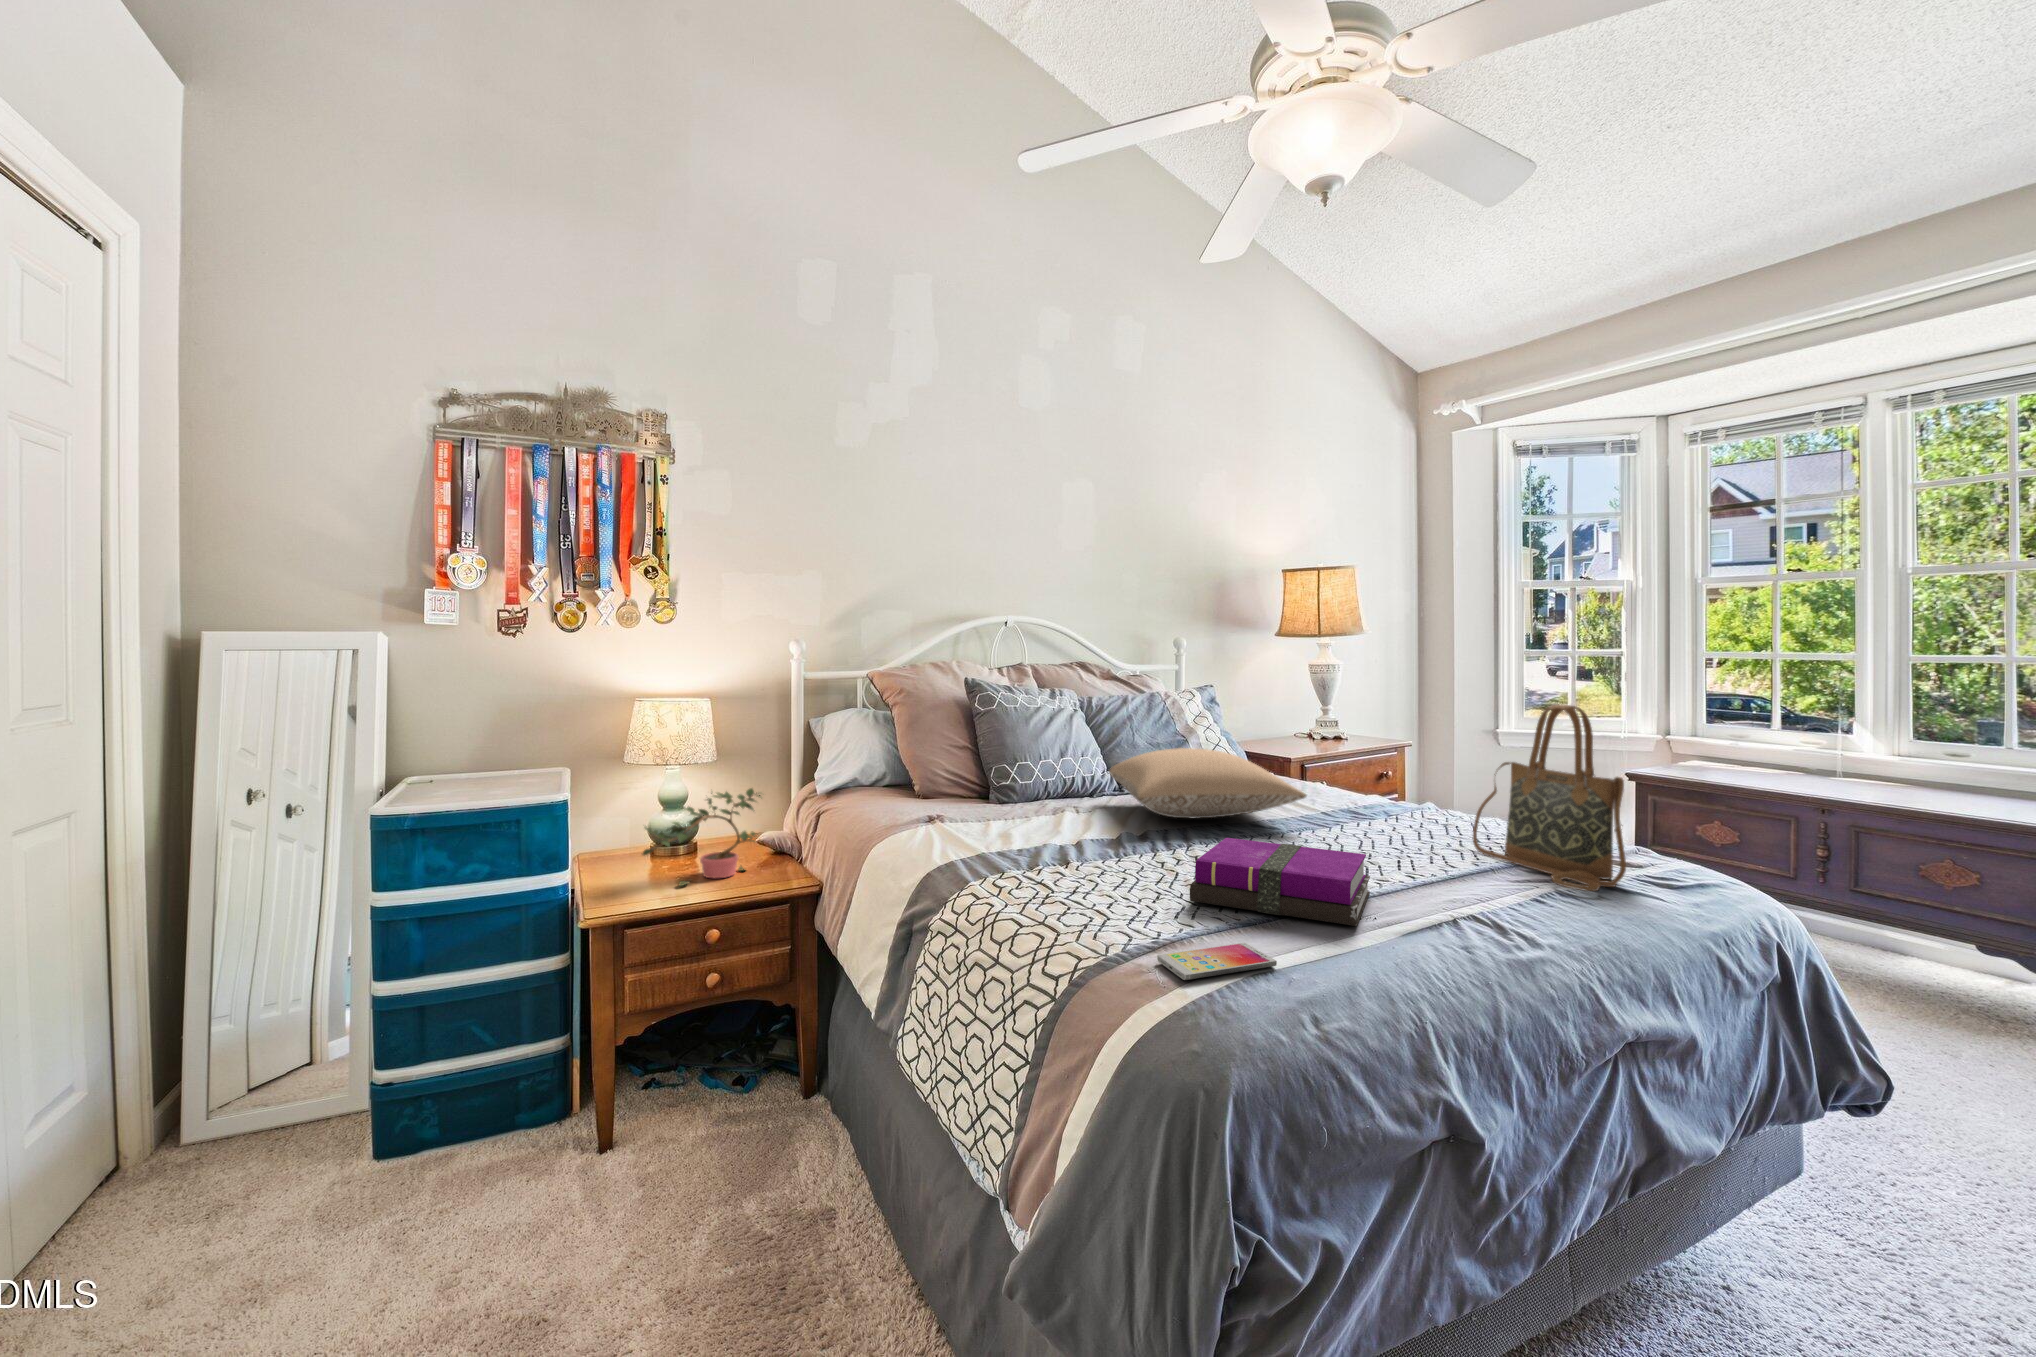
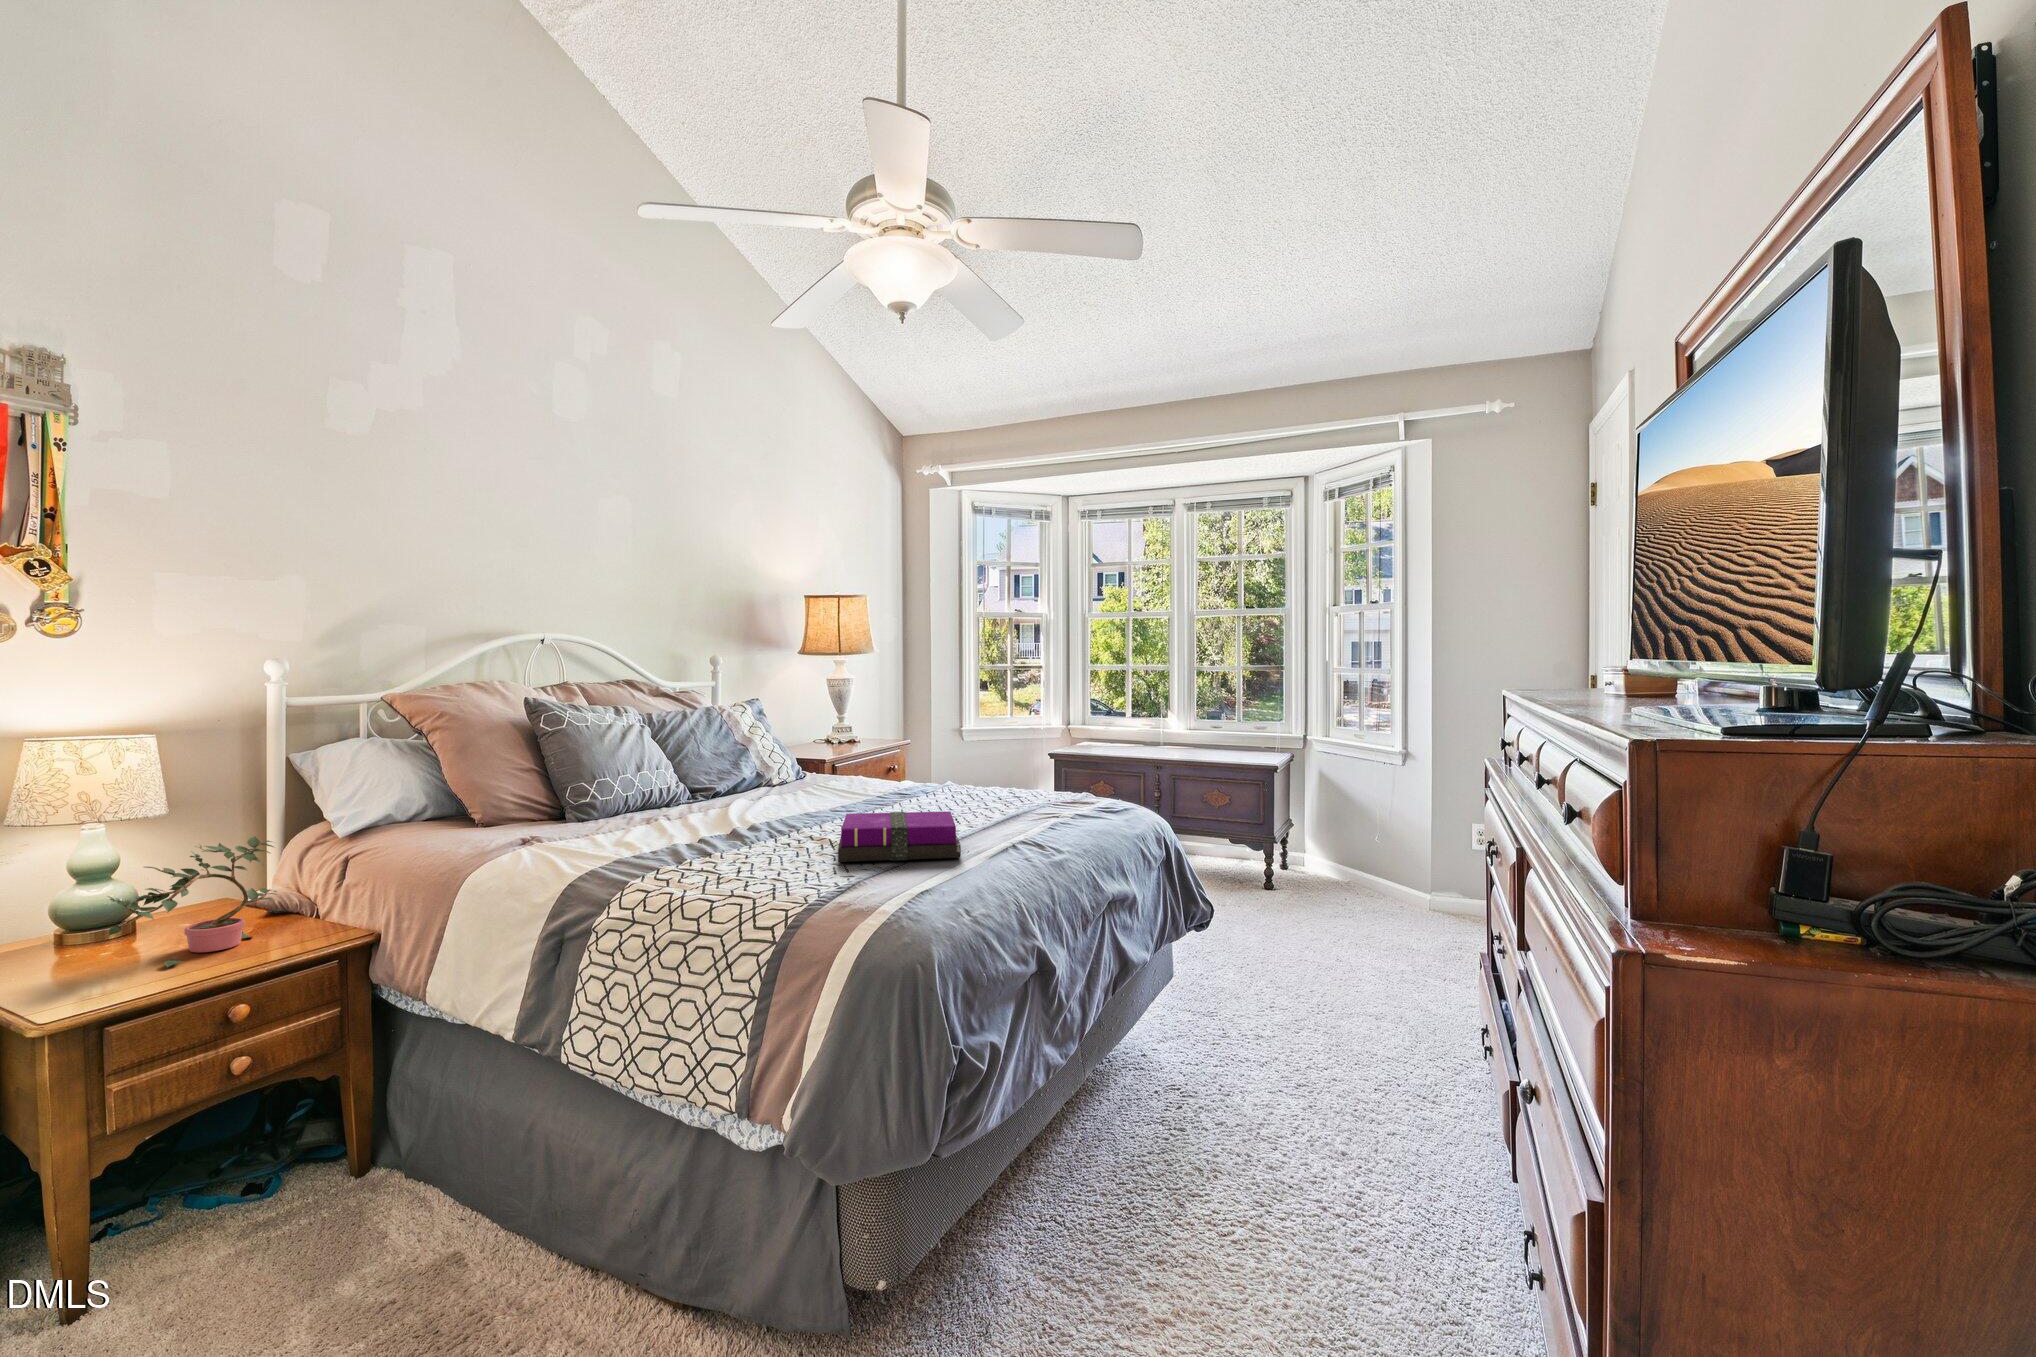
handbag: present [1472,704,1626,891] -> none [997,699,1092,819]
pillow: present [1109,748,1307,818] -> none [696,751,881,811]
smartphone: present [1157,943,1277,980] -> none [848,877,928,904]

